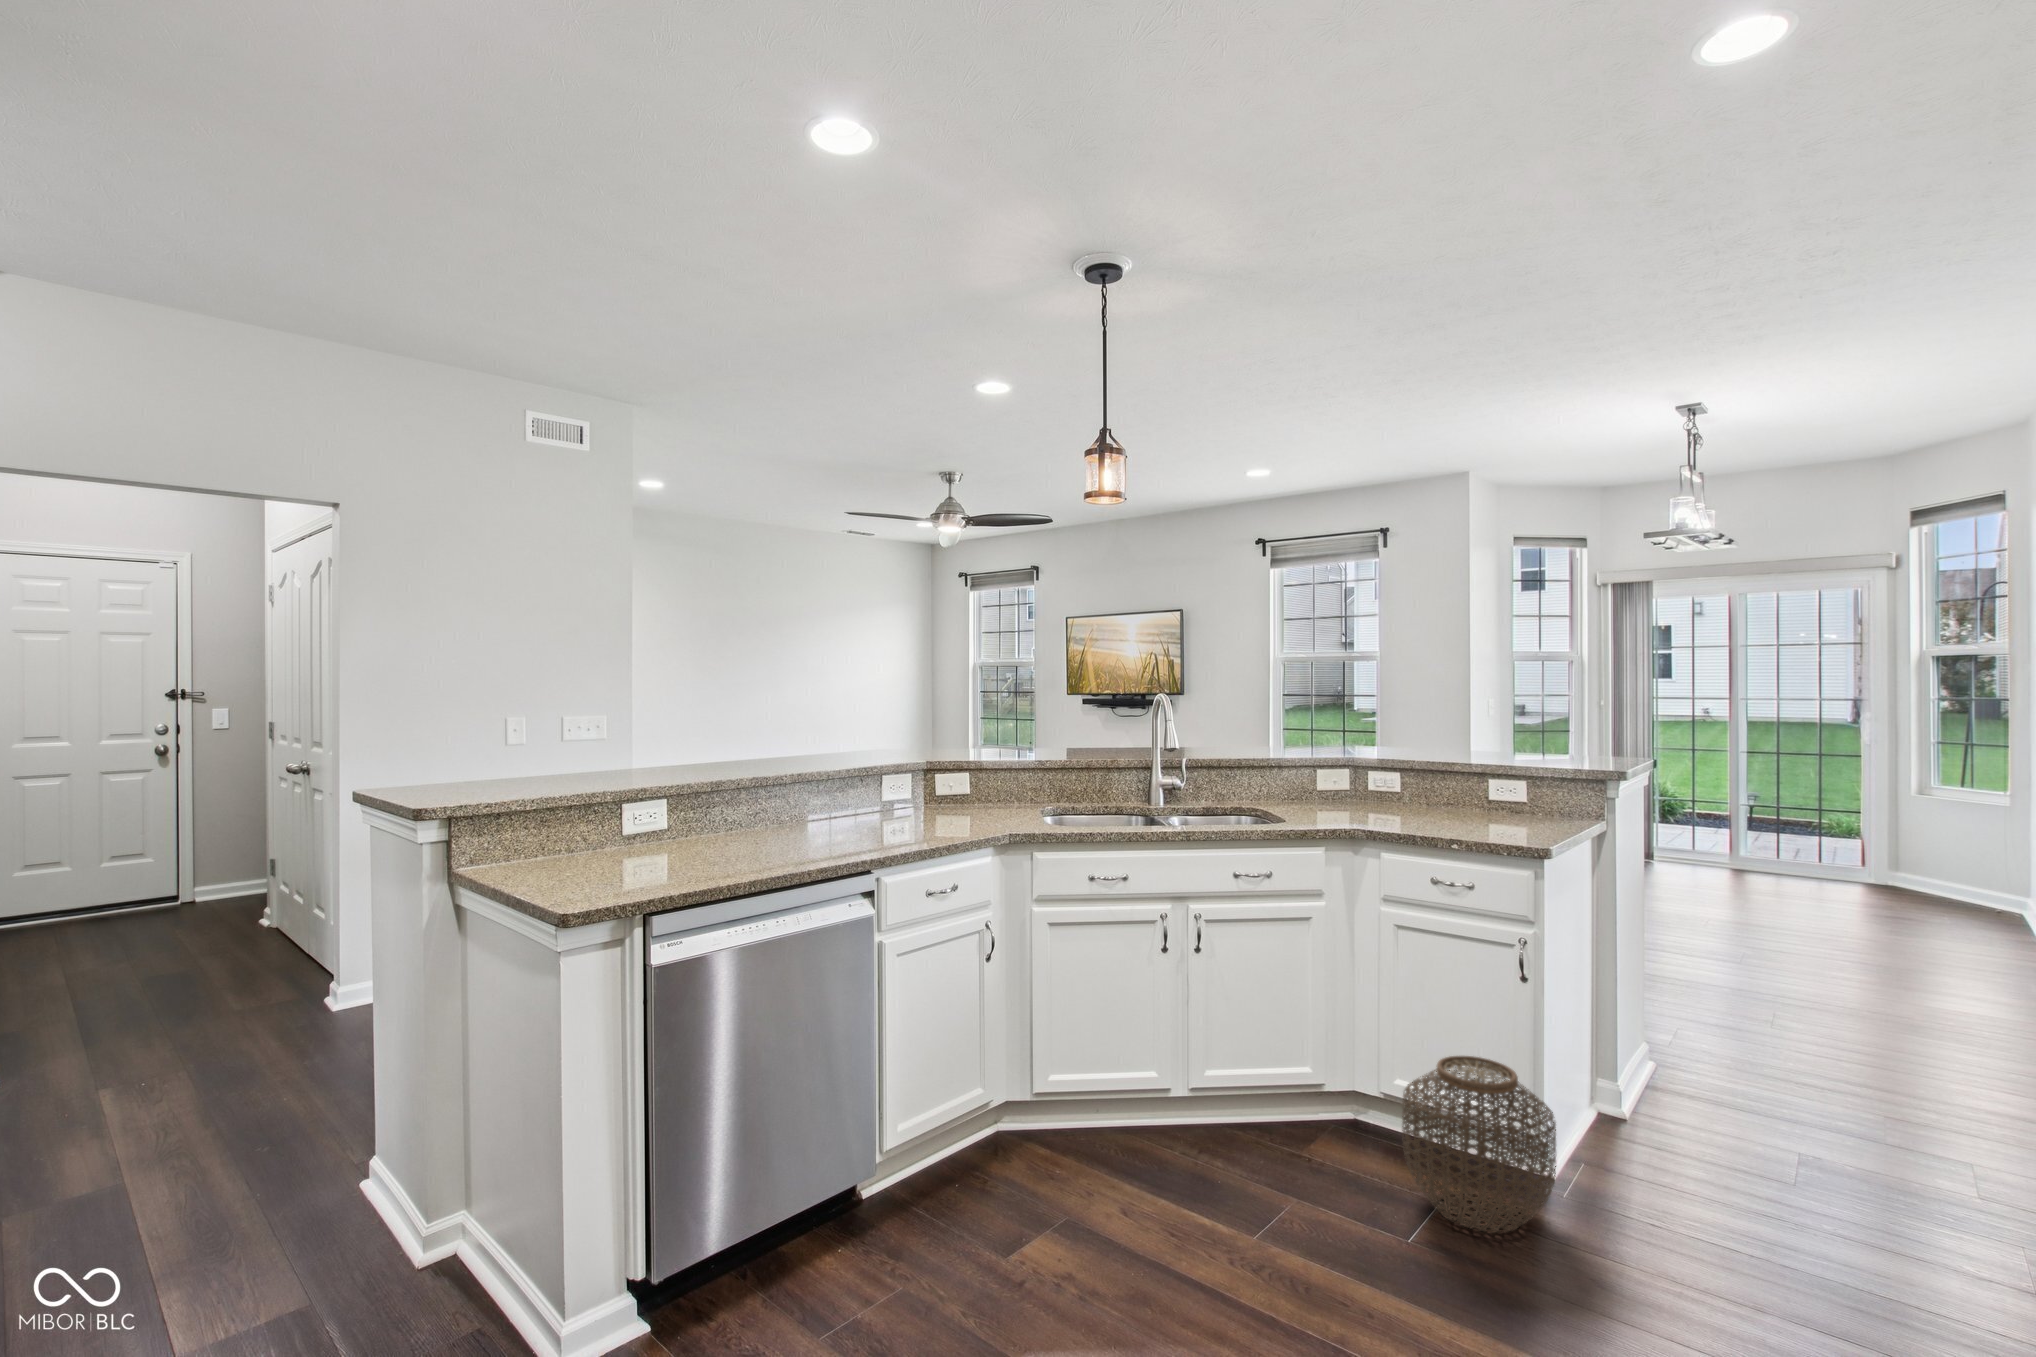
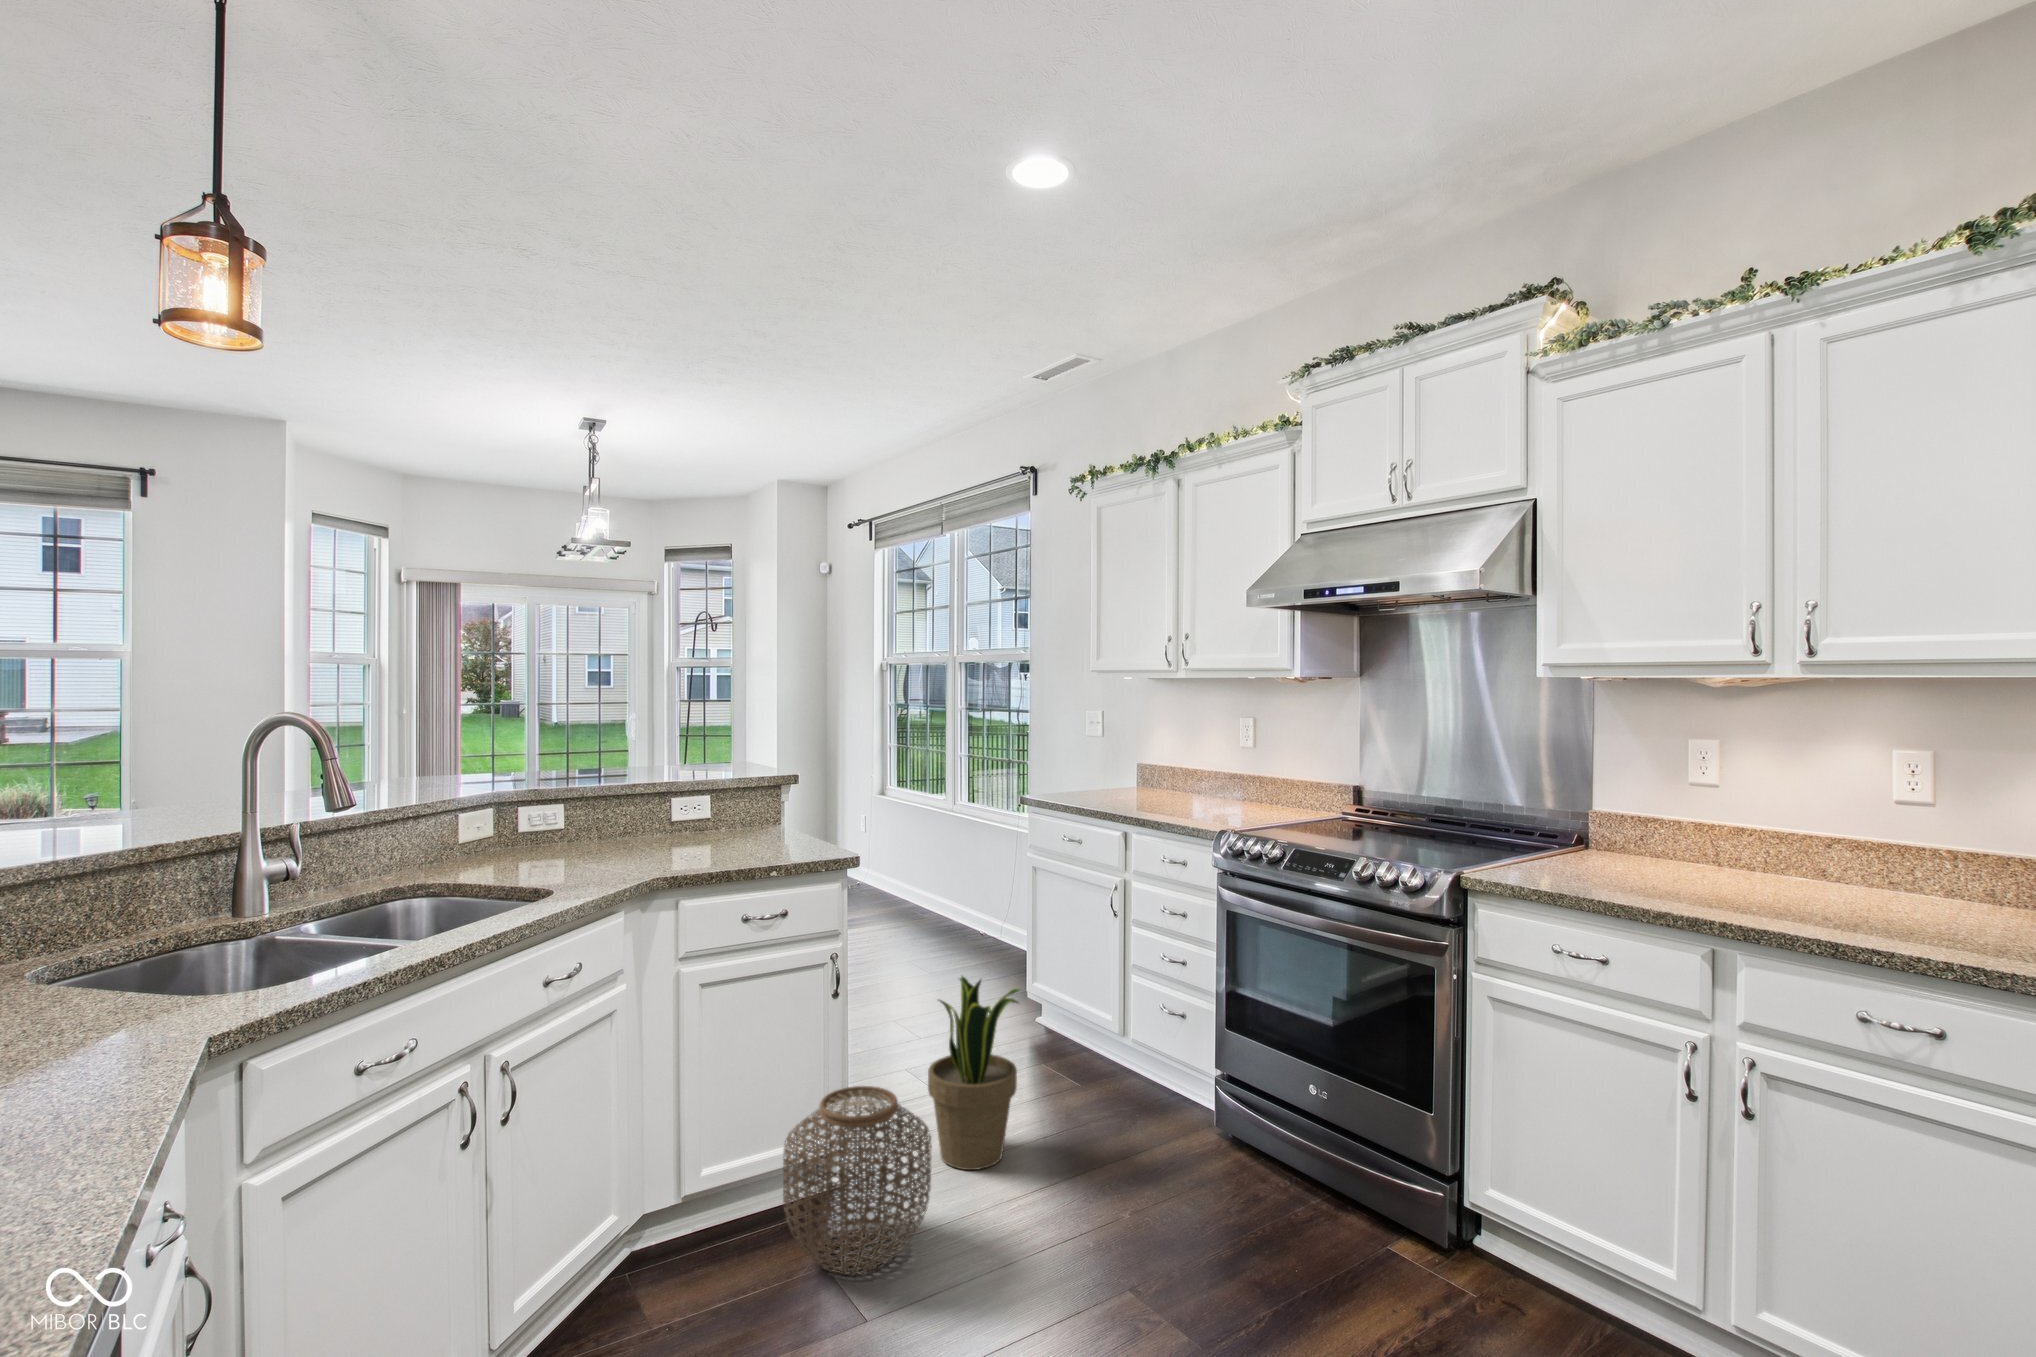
potted plant: none [1661,1023,1815,1260] -> present [928,976,1019,1170]

